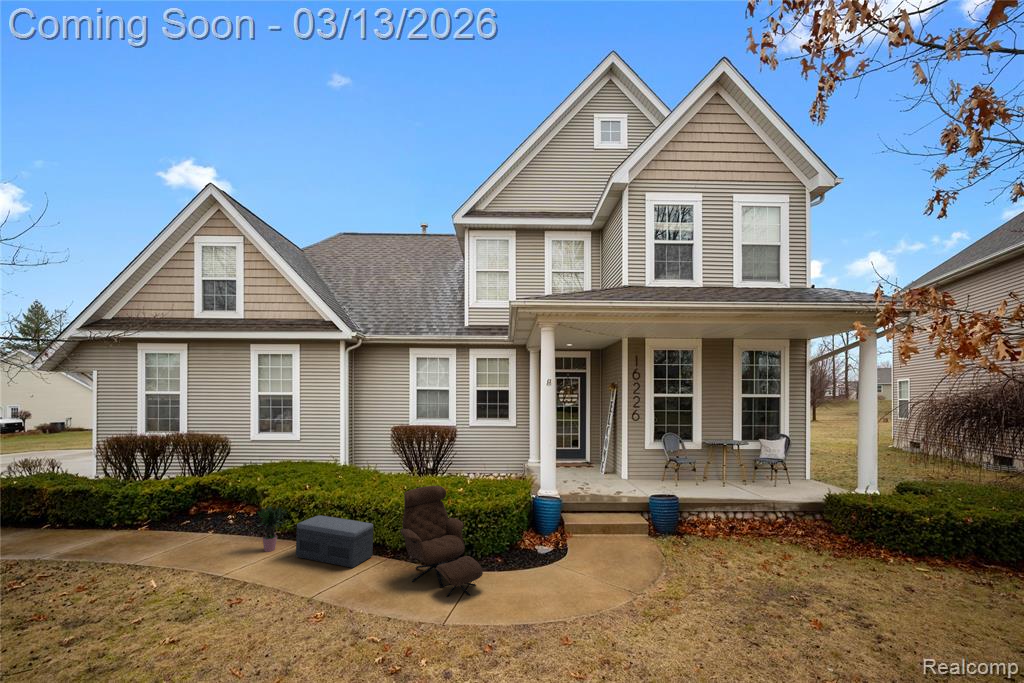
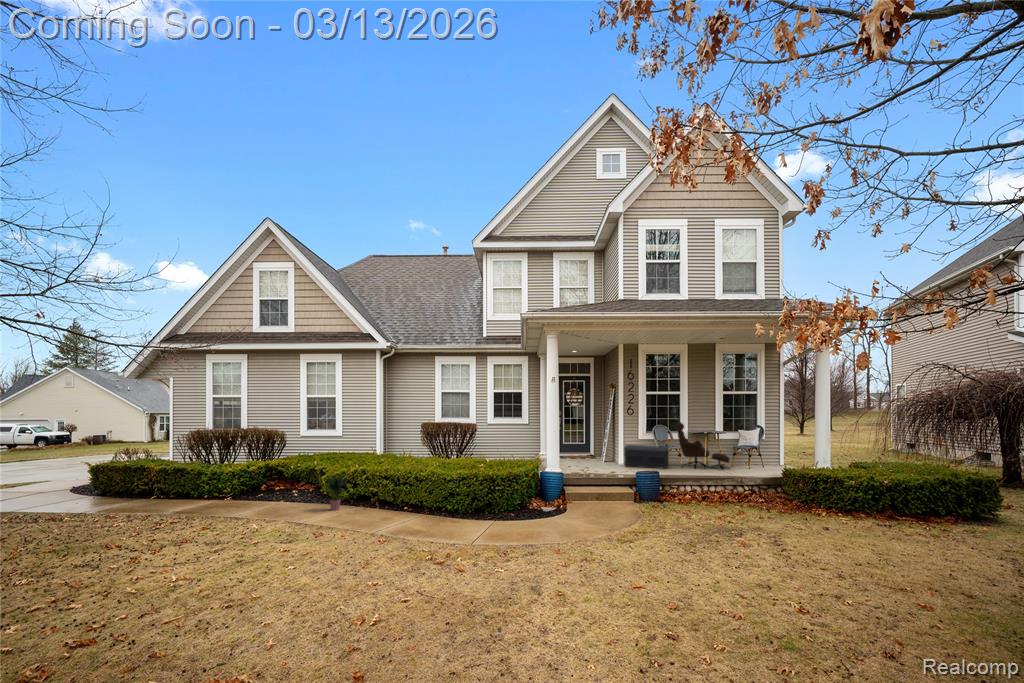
lounge chair: present [401,486,483,597] -> present [677,422,729,469]
storage bench: present [296,515,373,568] -> present [624,445,669,469]

